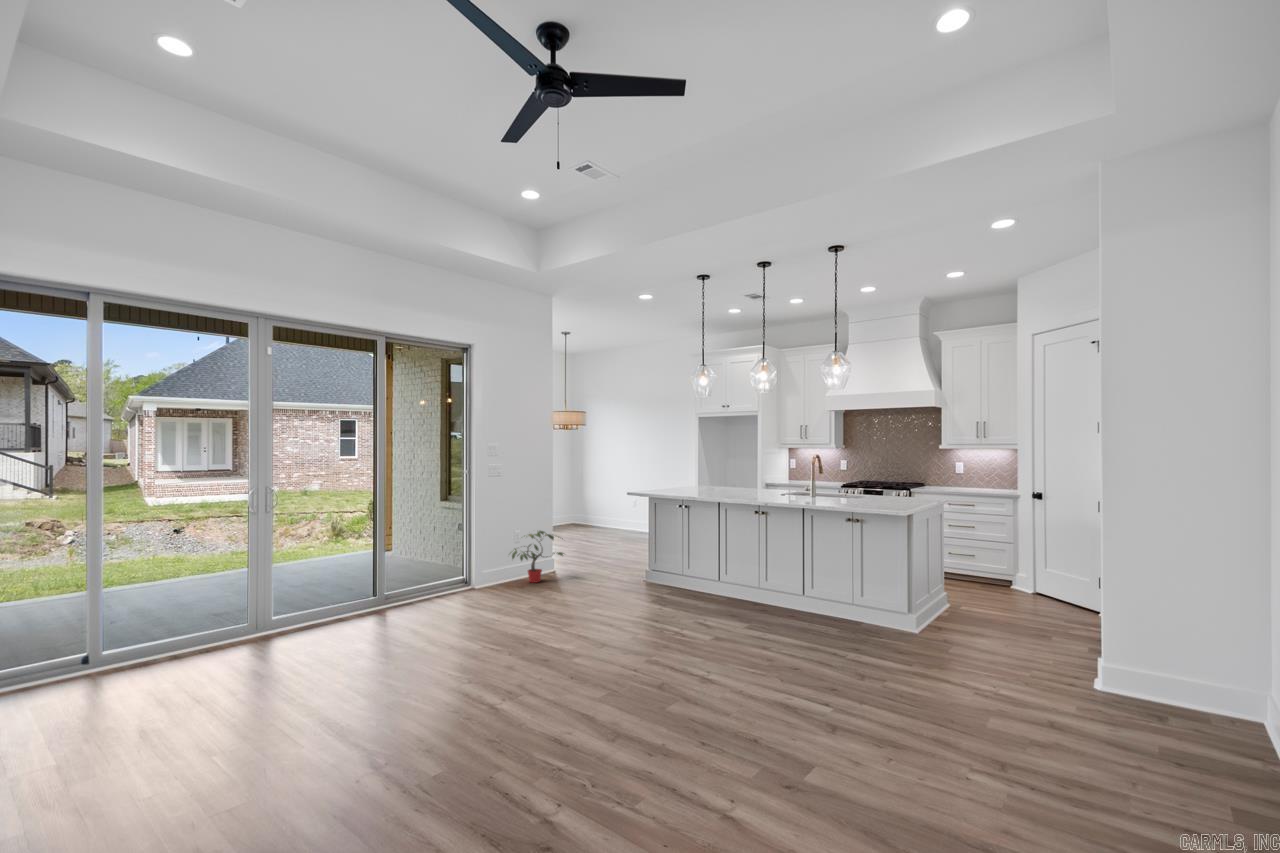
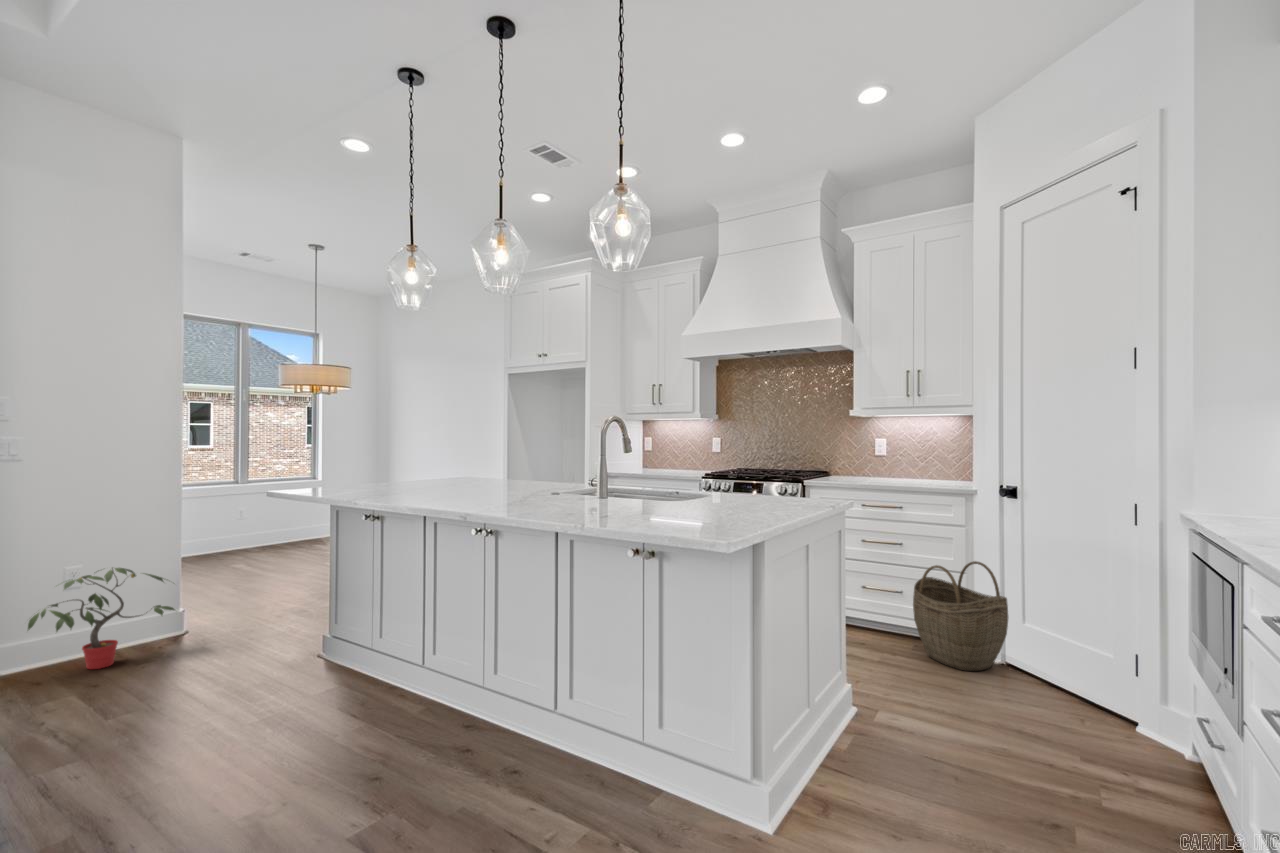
woven basket: none [981,536,1037,595] -> present [913,561,1008,671]

